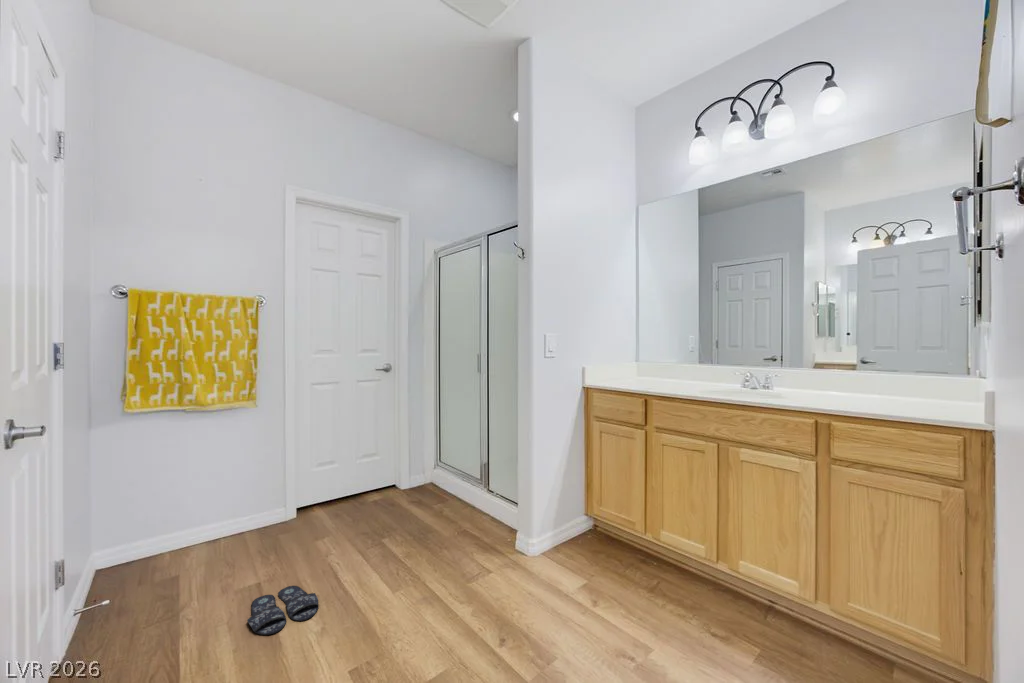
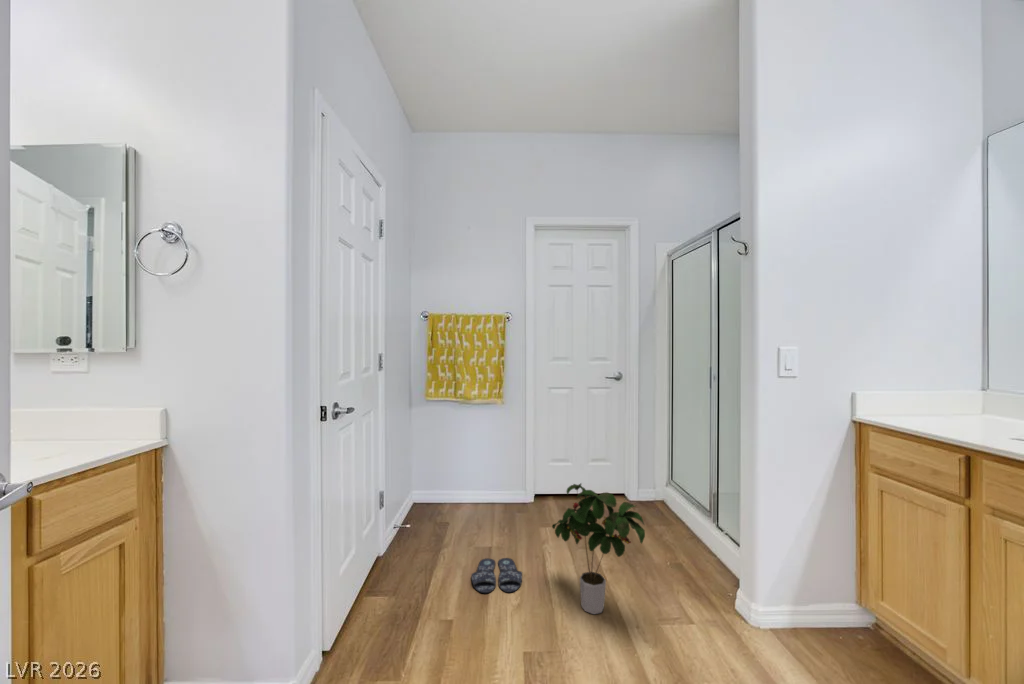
potted plant: none [353,474,458,602] -> present [552,484,645,614]

